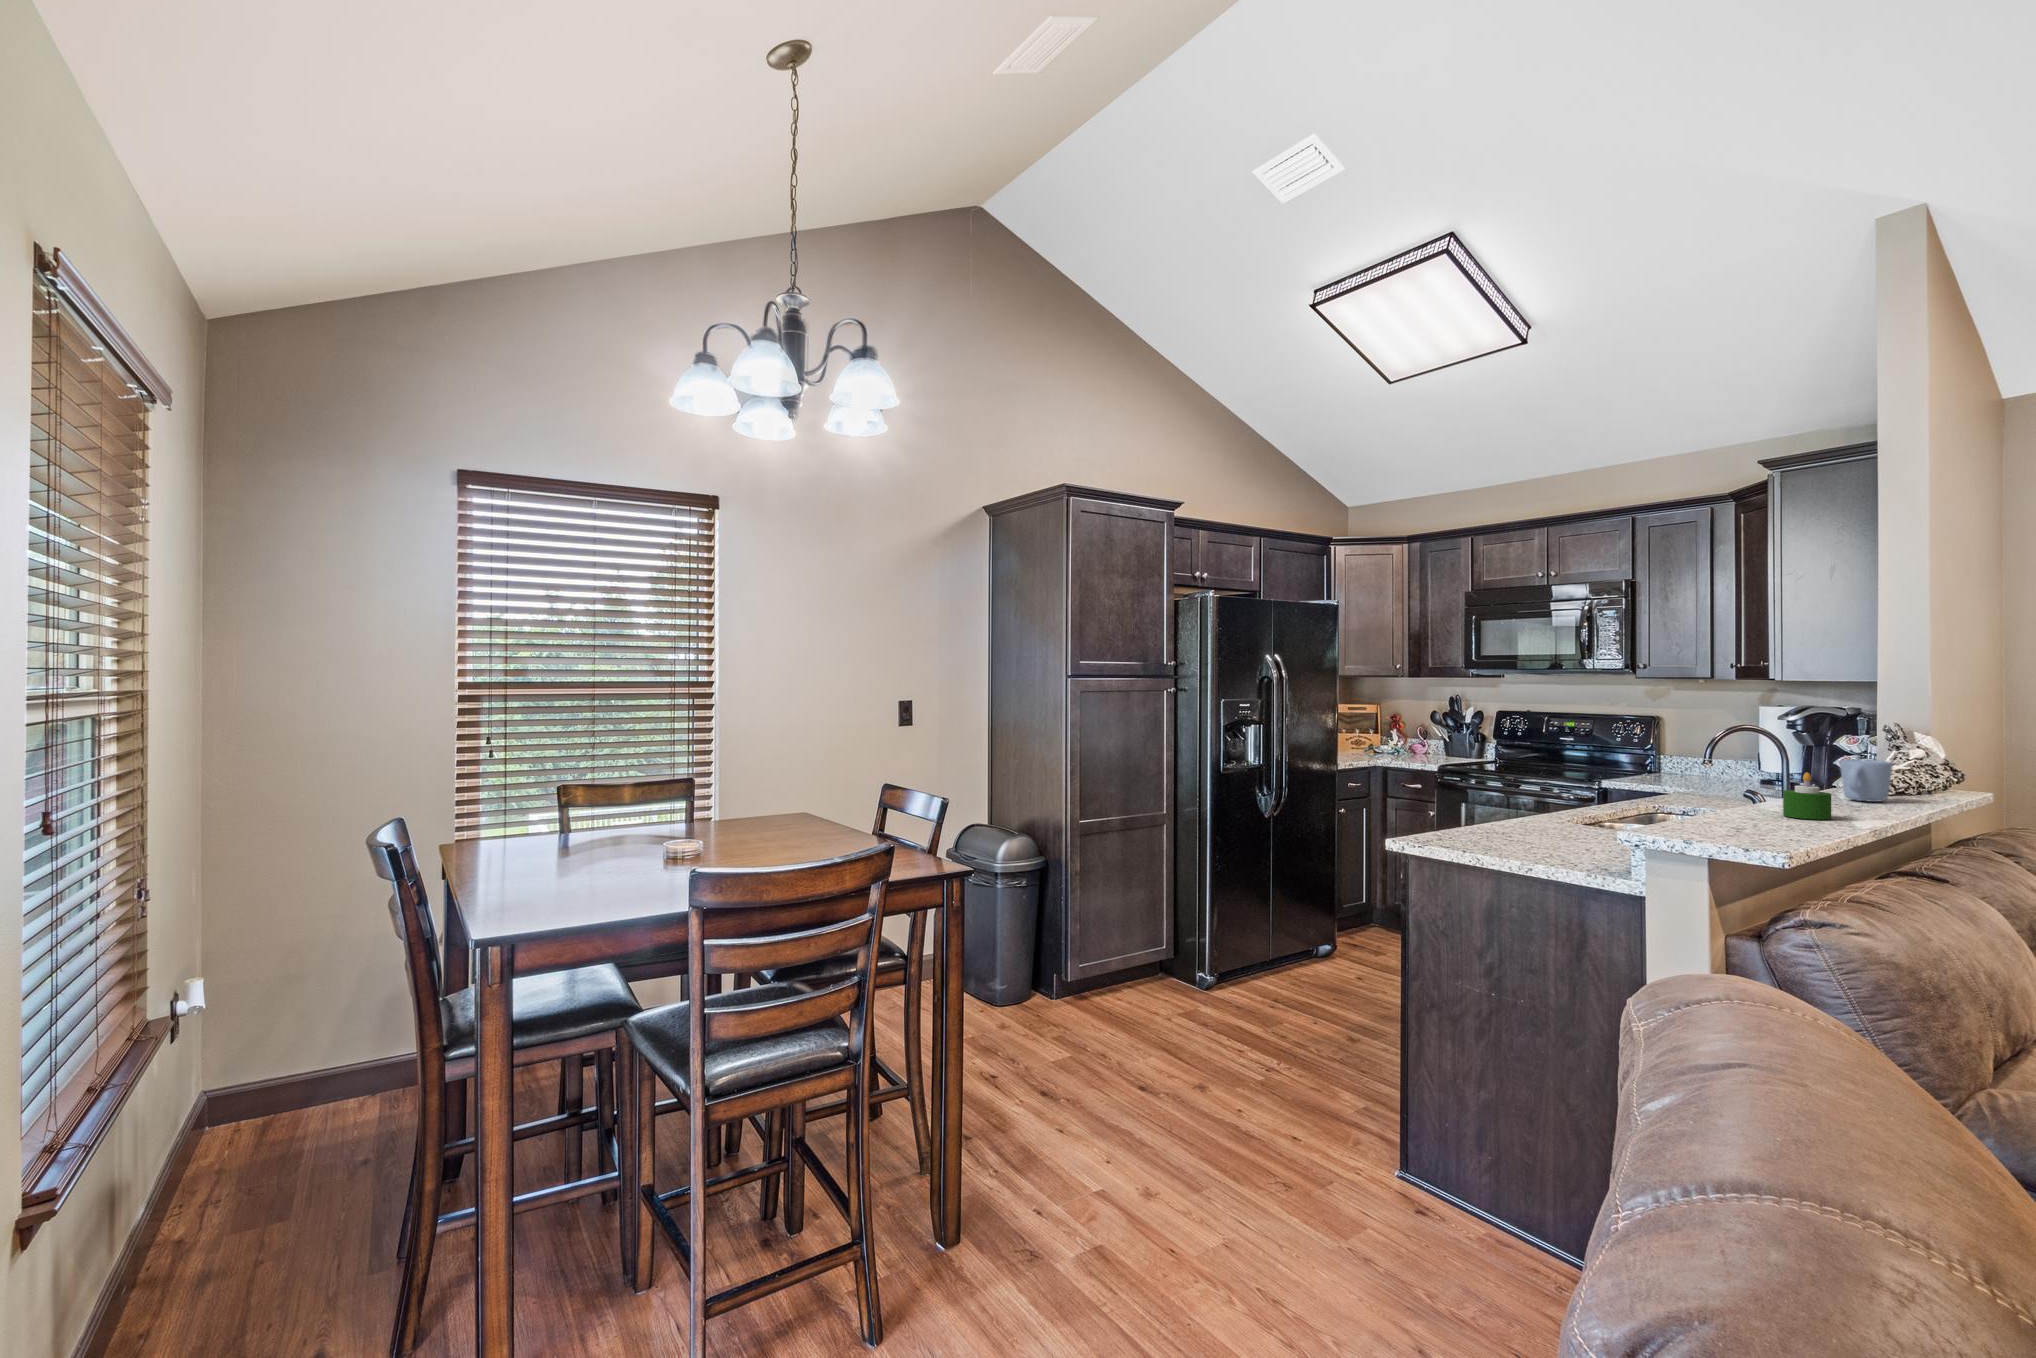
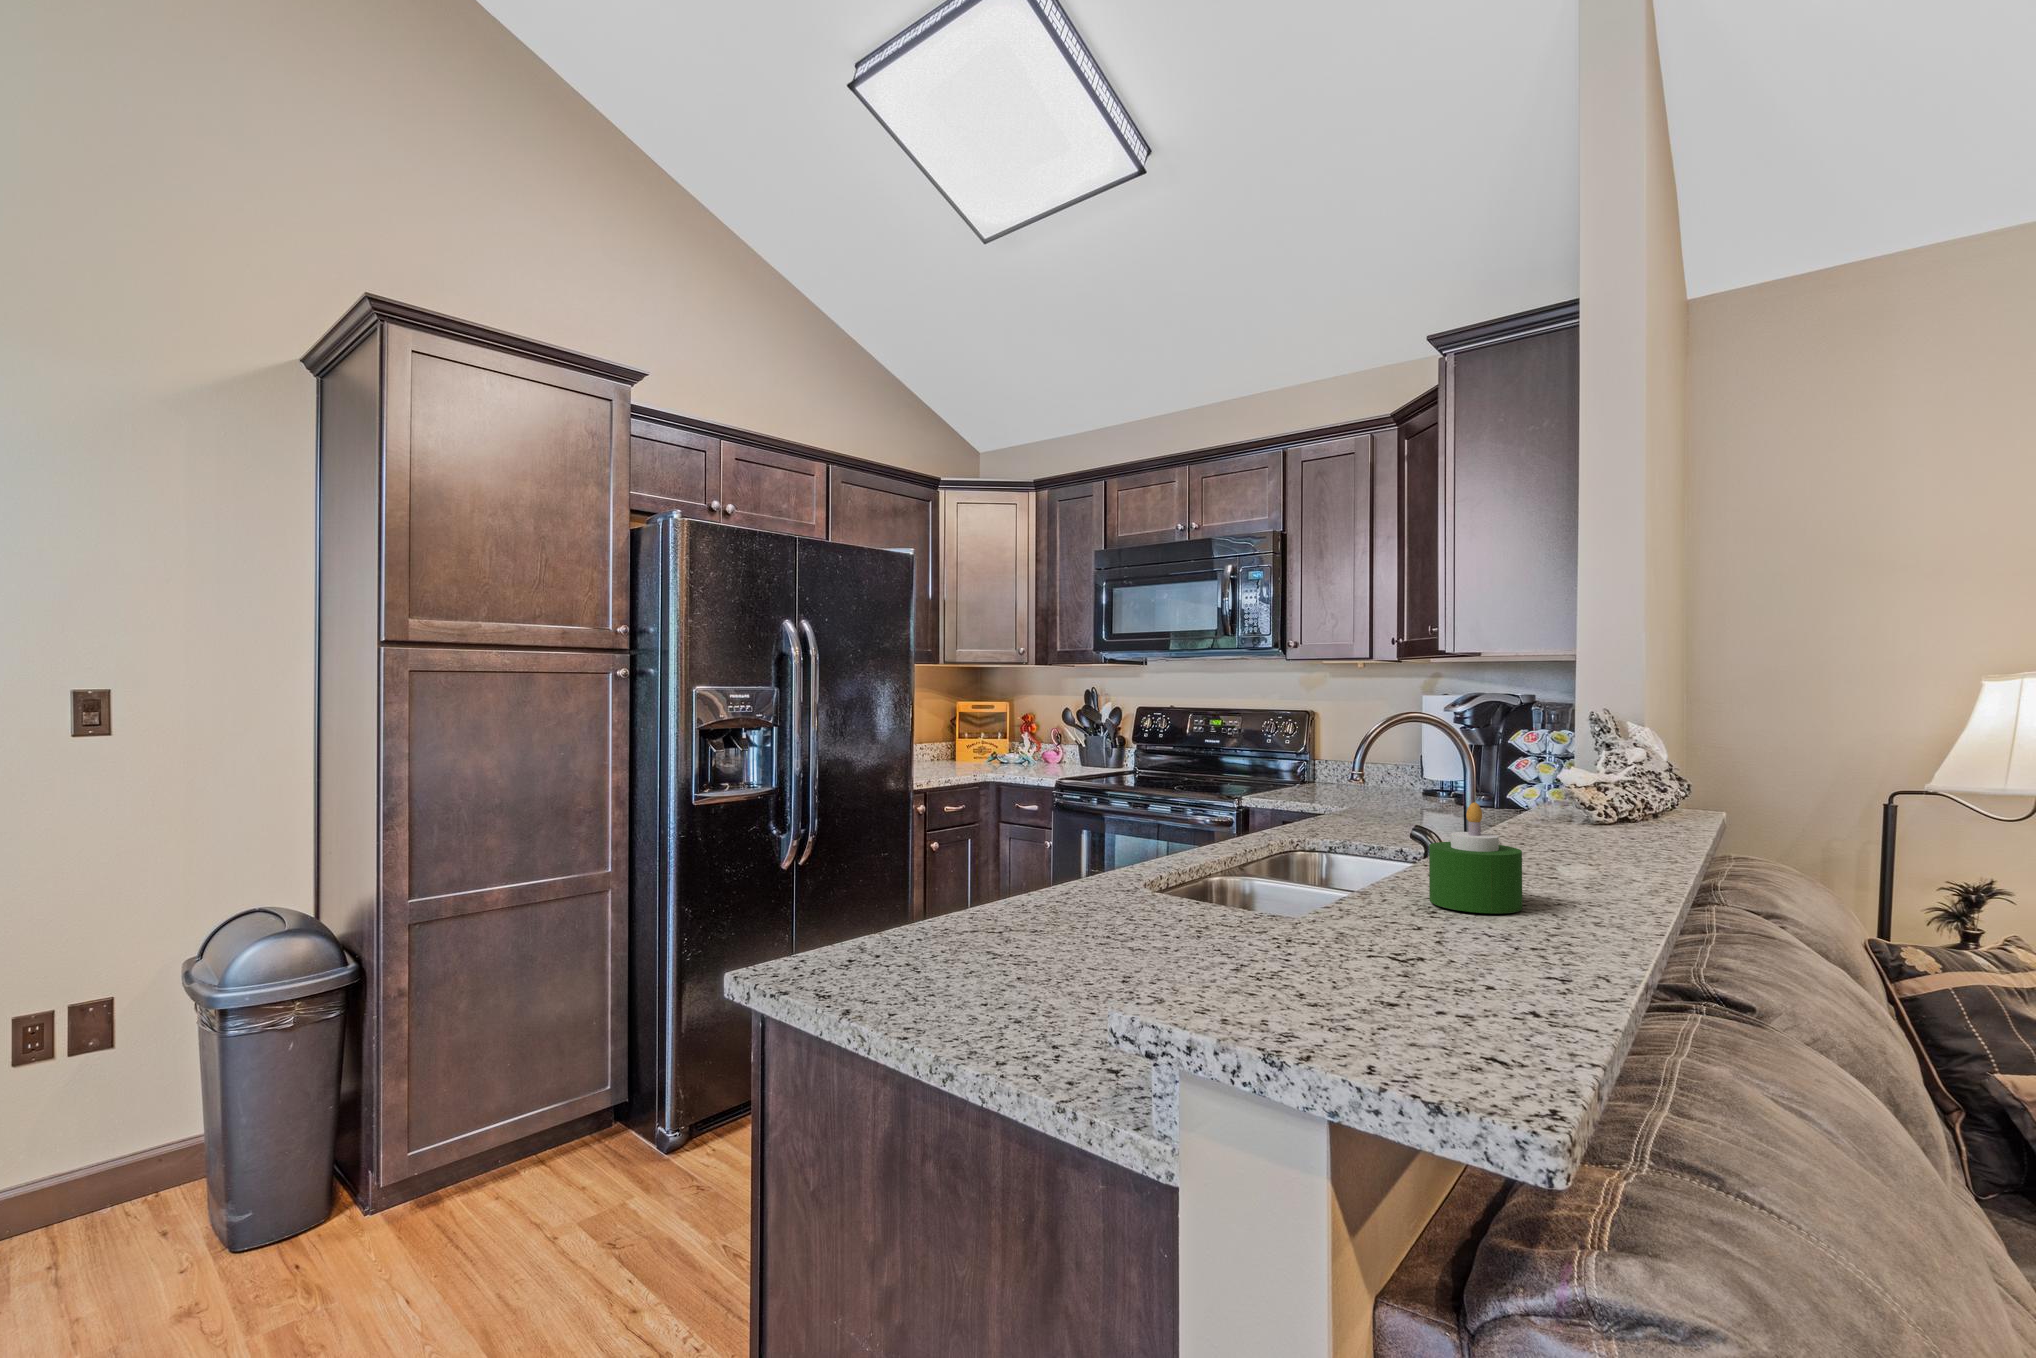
mug: present [1840,759,1893,802] -> none [1527,767,1612,846]

